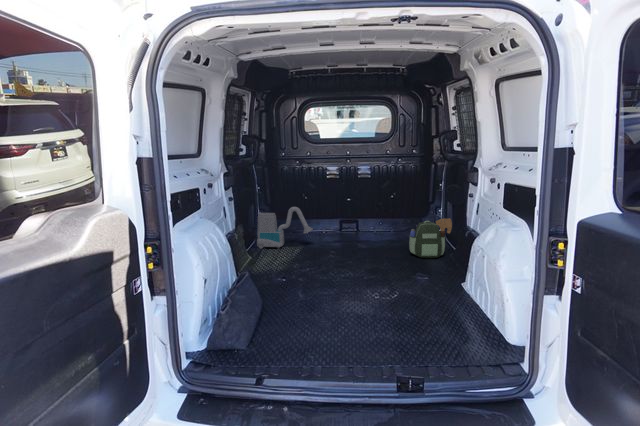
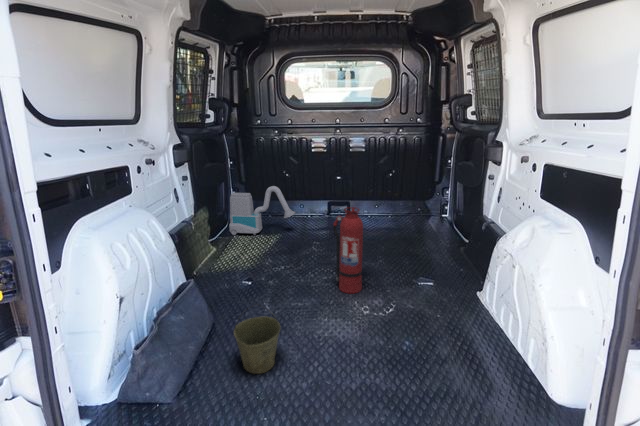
backpack: present [409,218,452,258] -> none [409,204,462,252]
fire extinguisher: none [349,219,372,287] -> present [333,207,363,293]
bucket: none [283,284,316,335] -> present [234,310,280,374]

